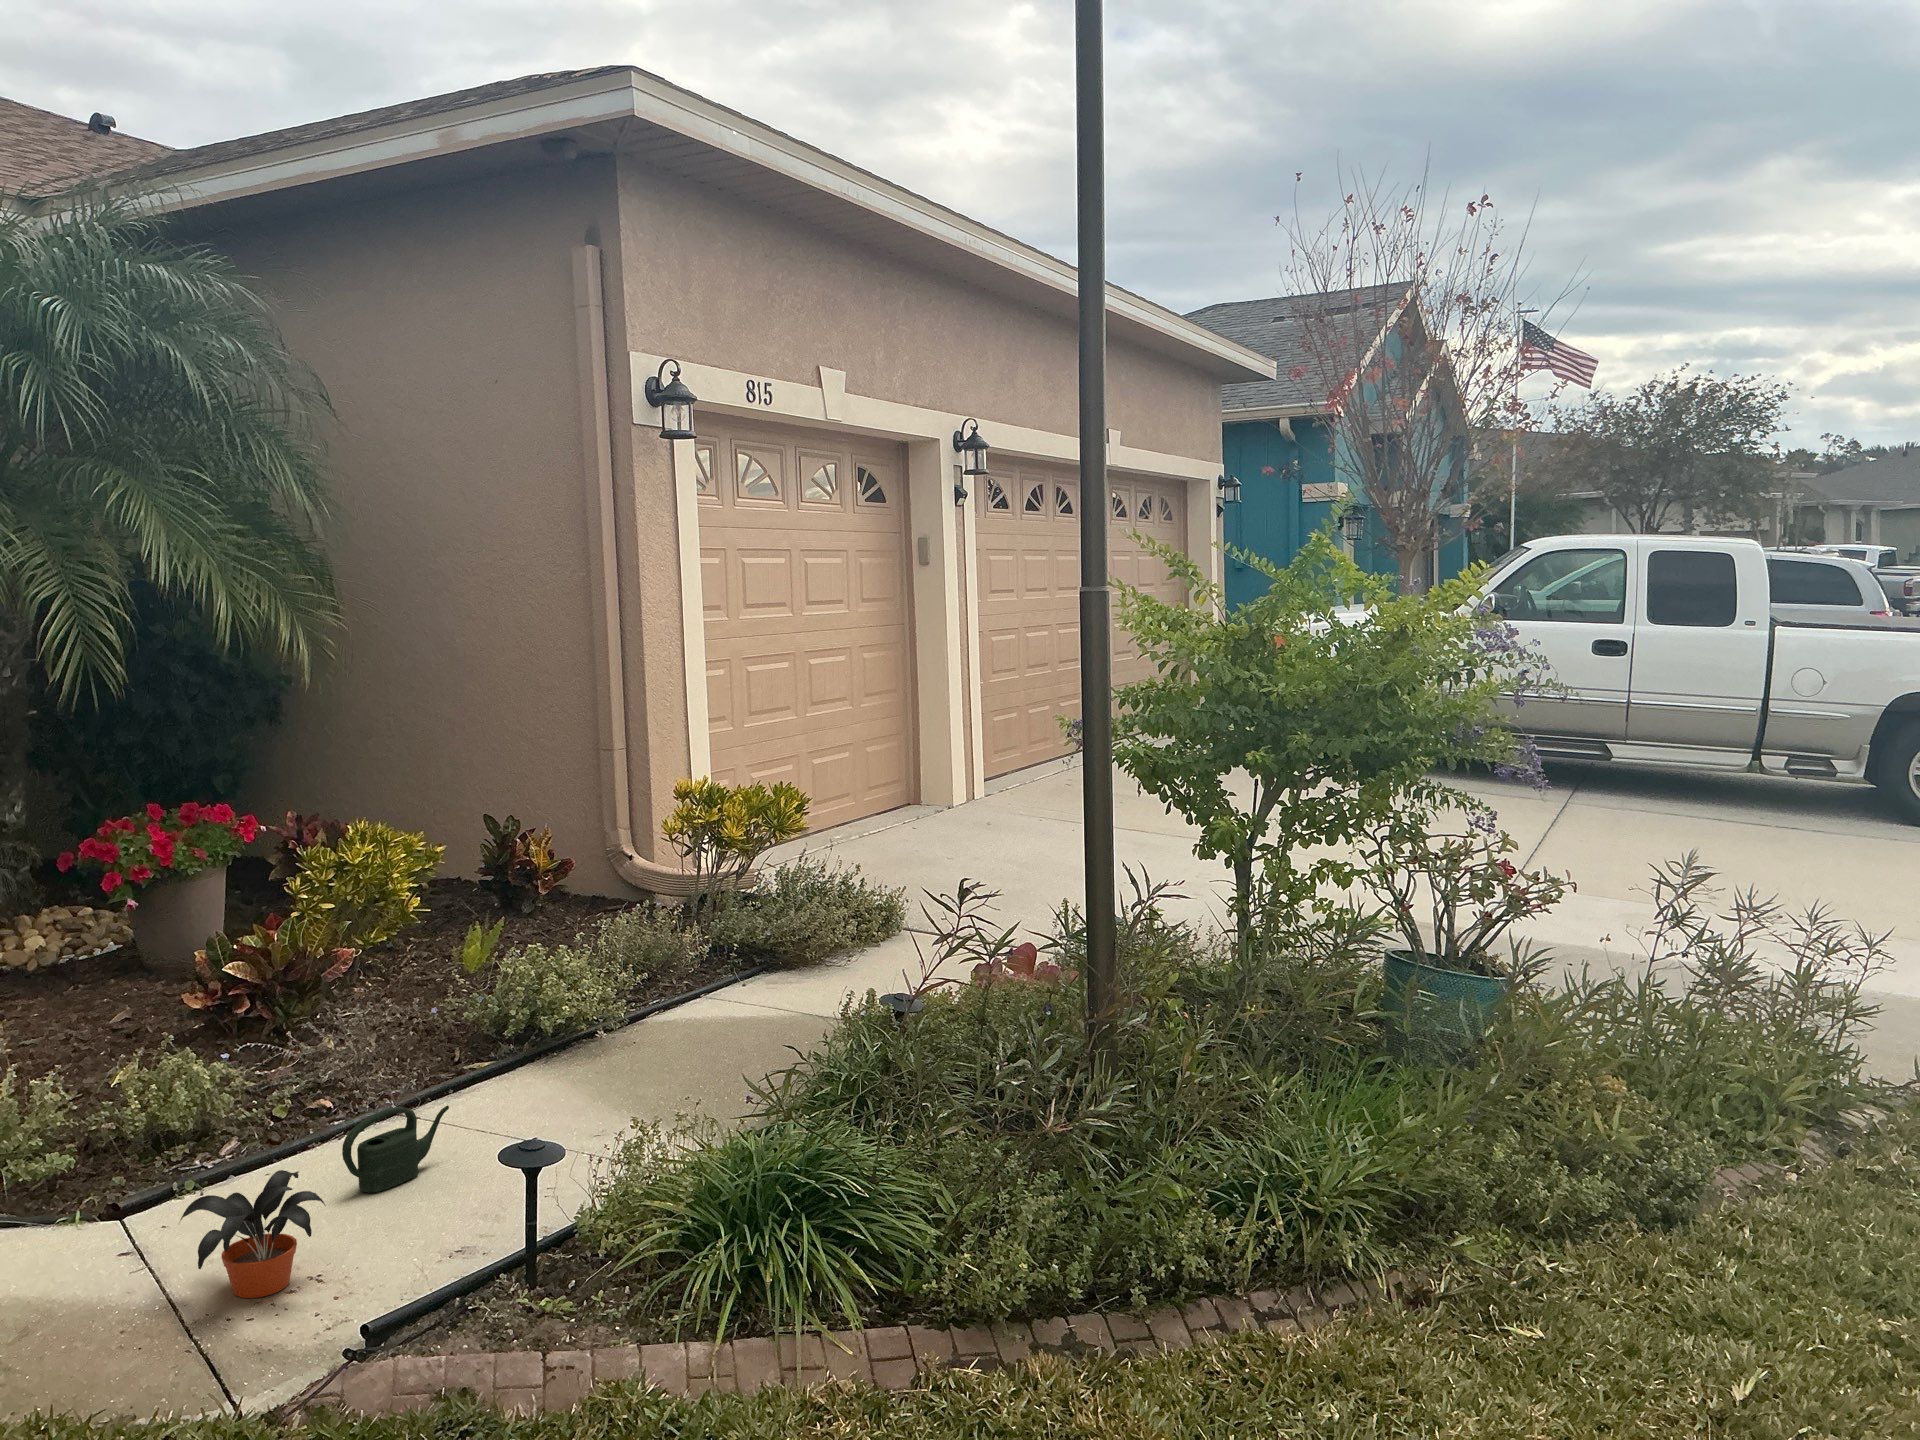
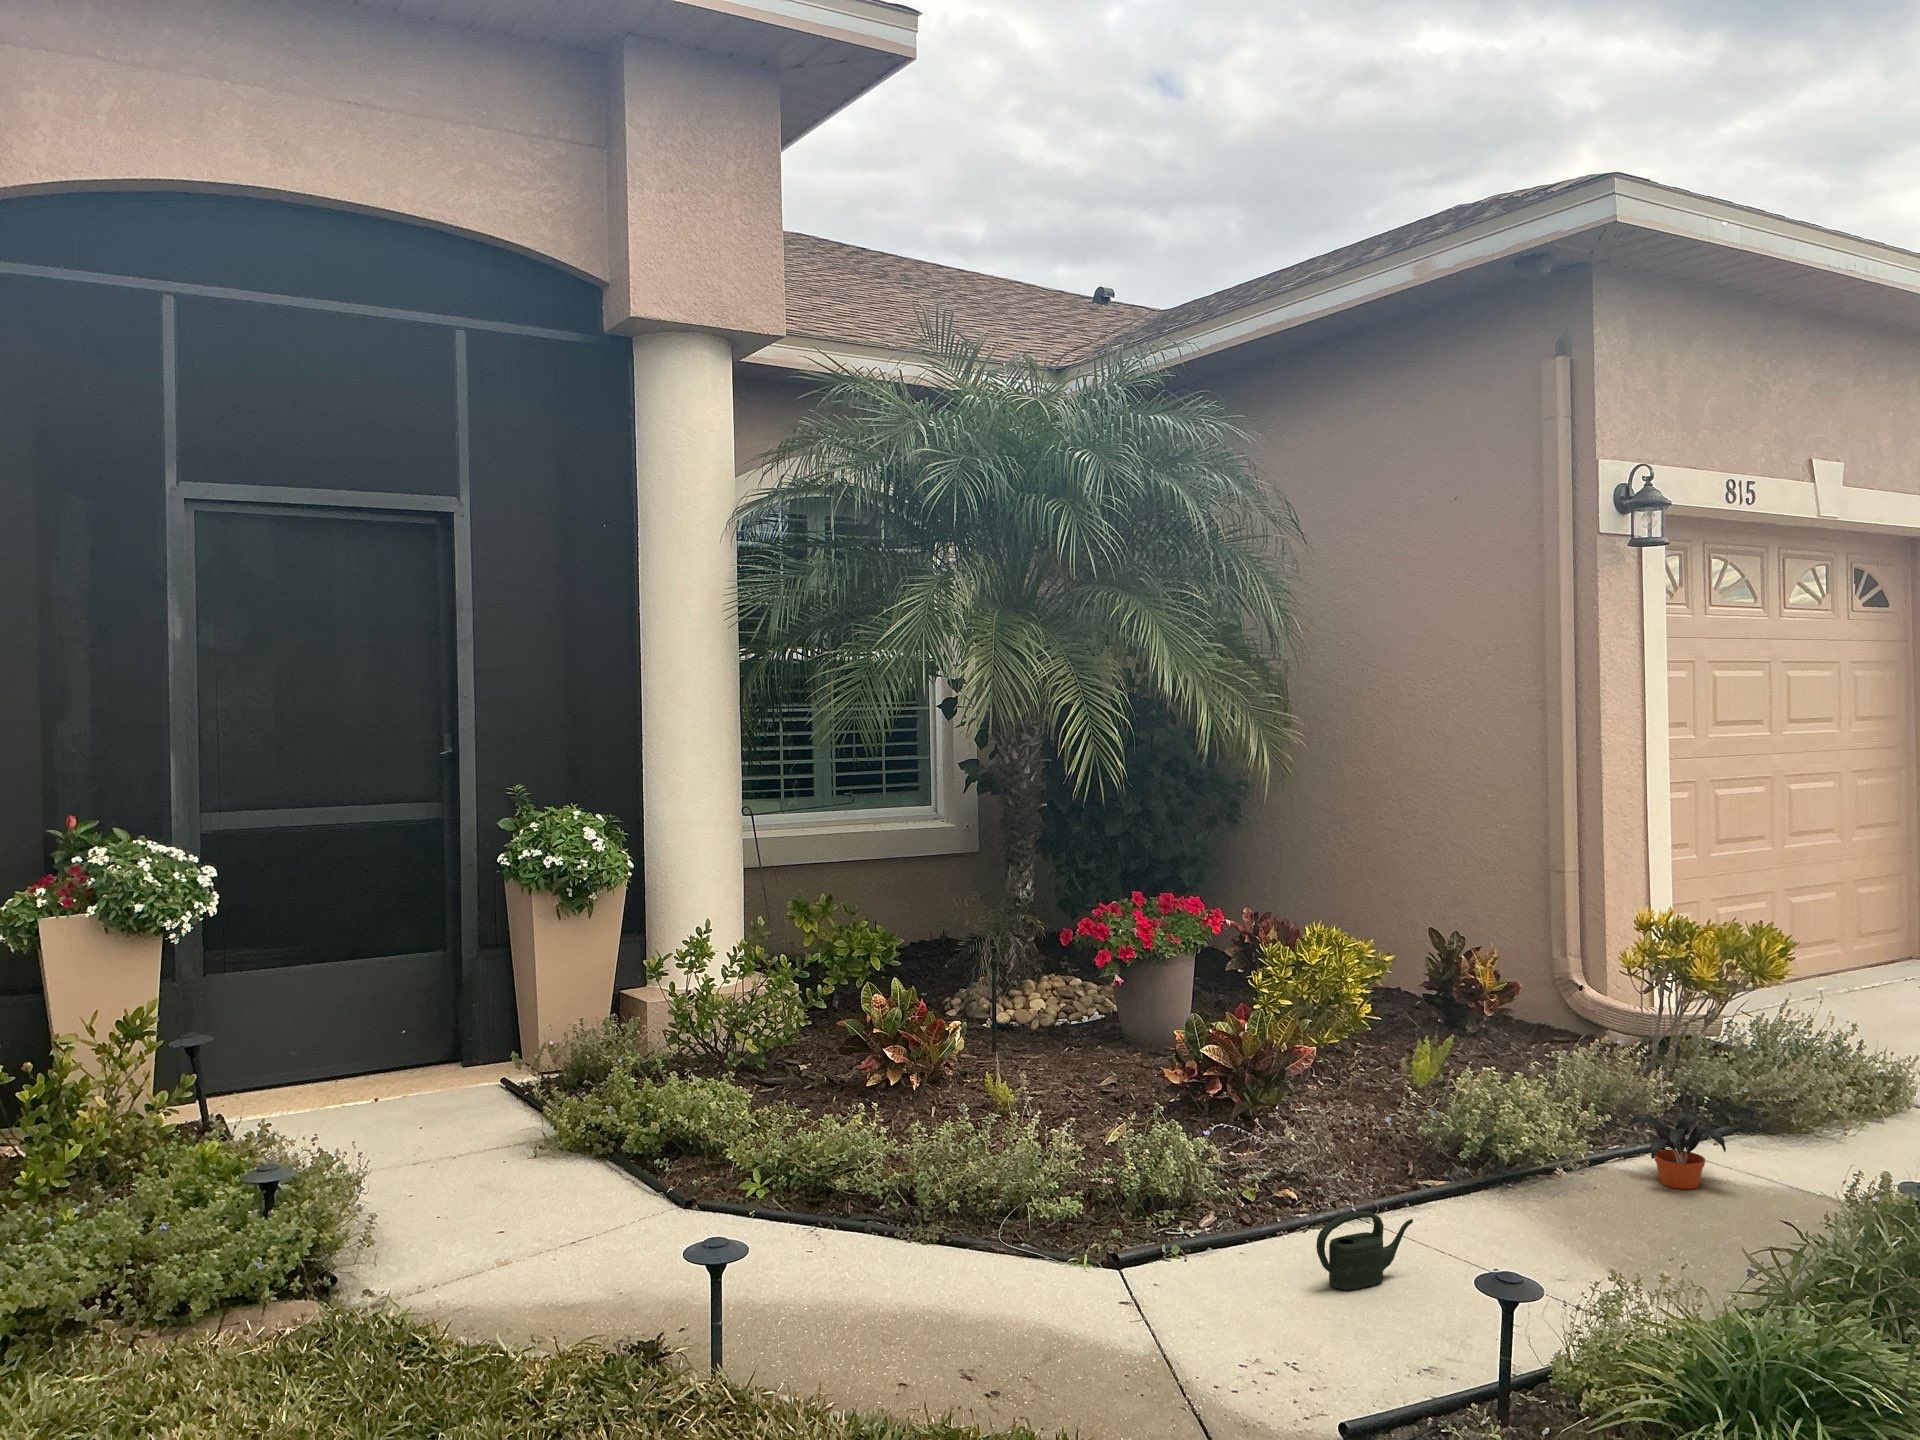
potted plant: present [180,1170,325,1298] -> present [1626,1108,1726,1189]

